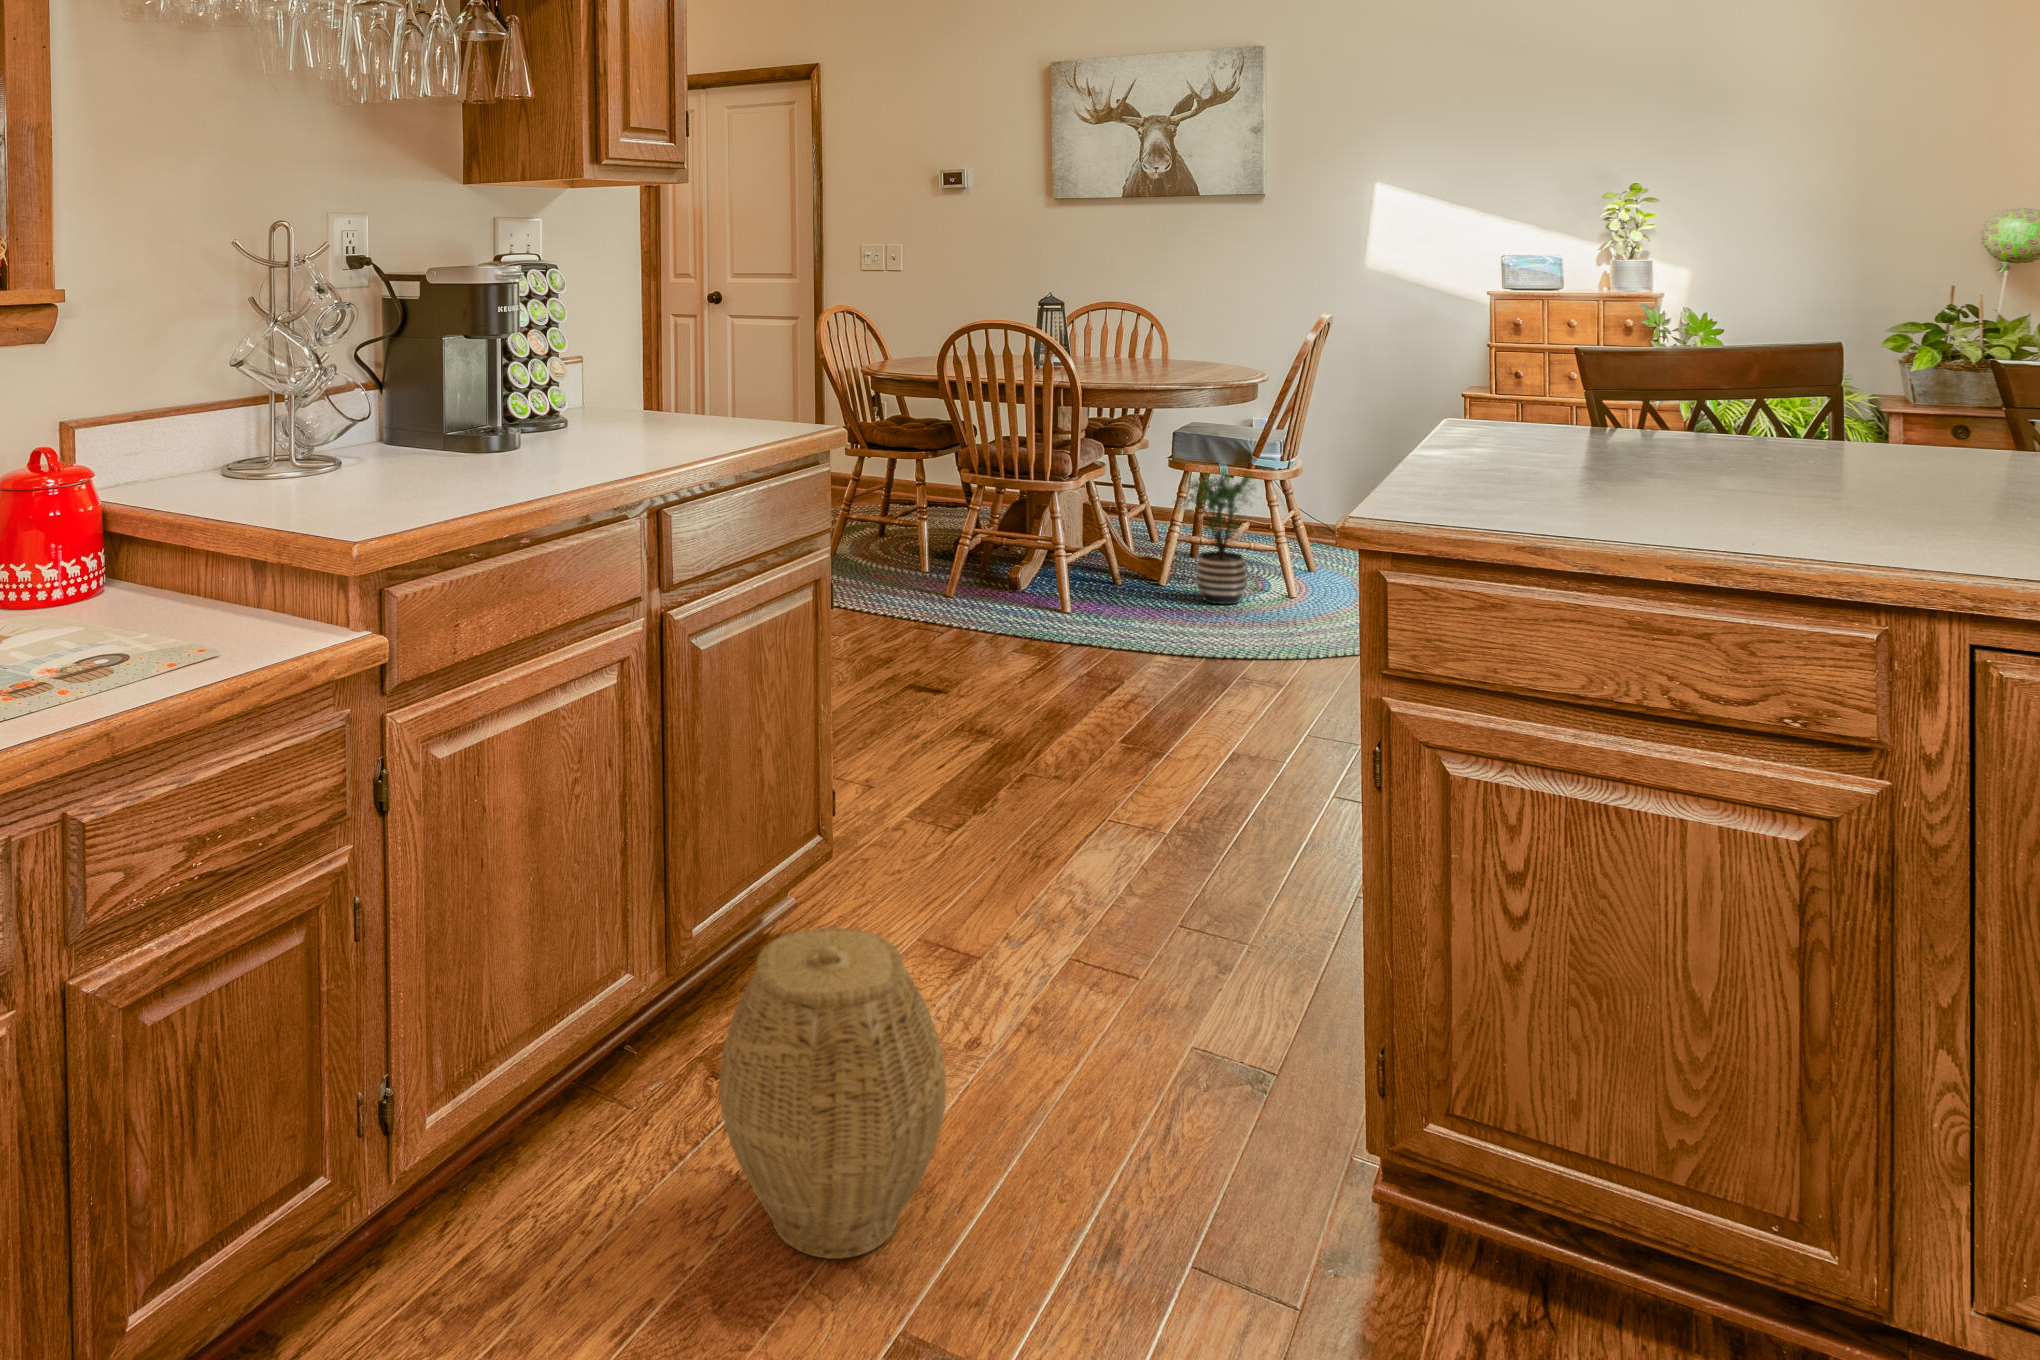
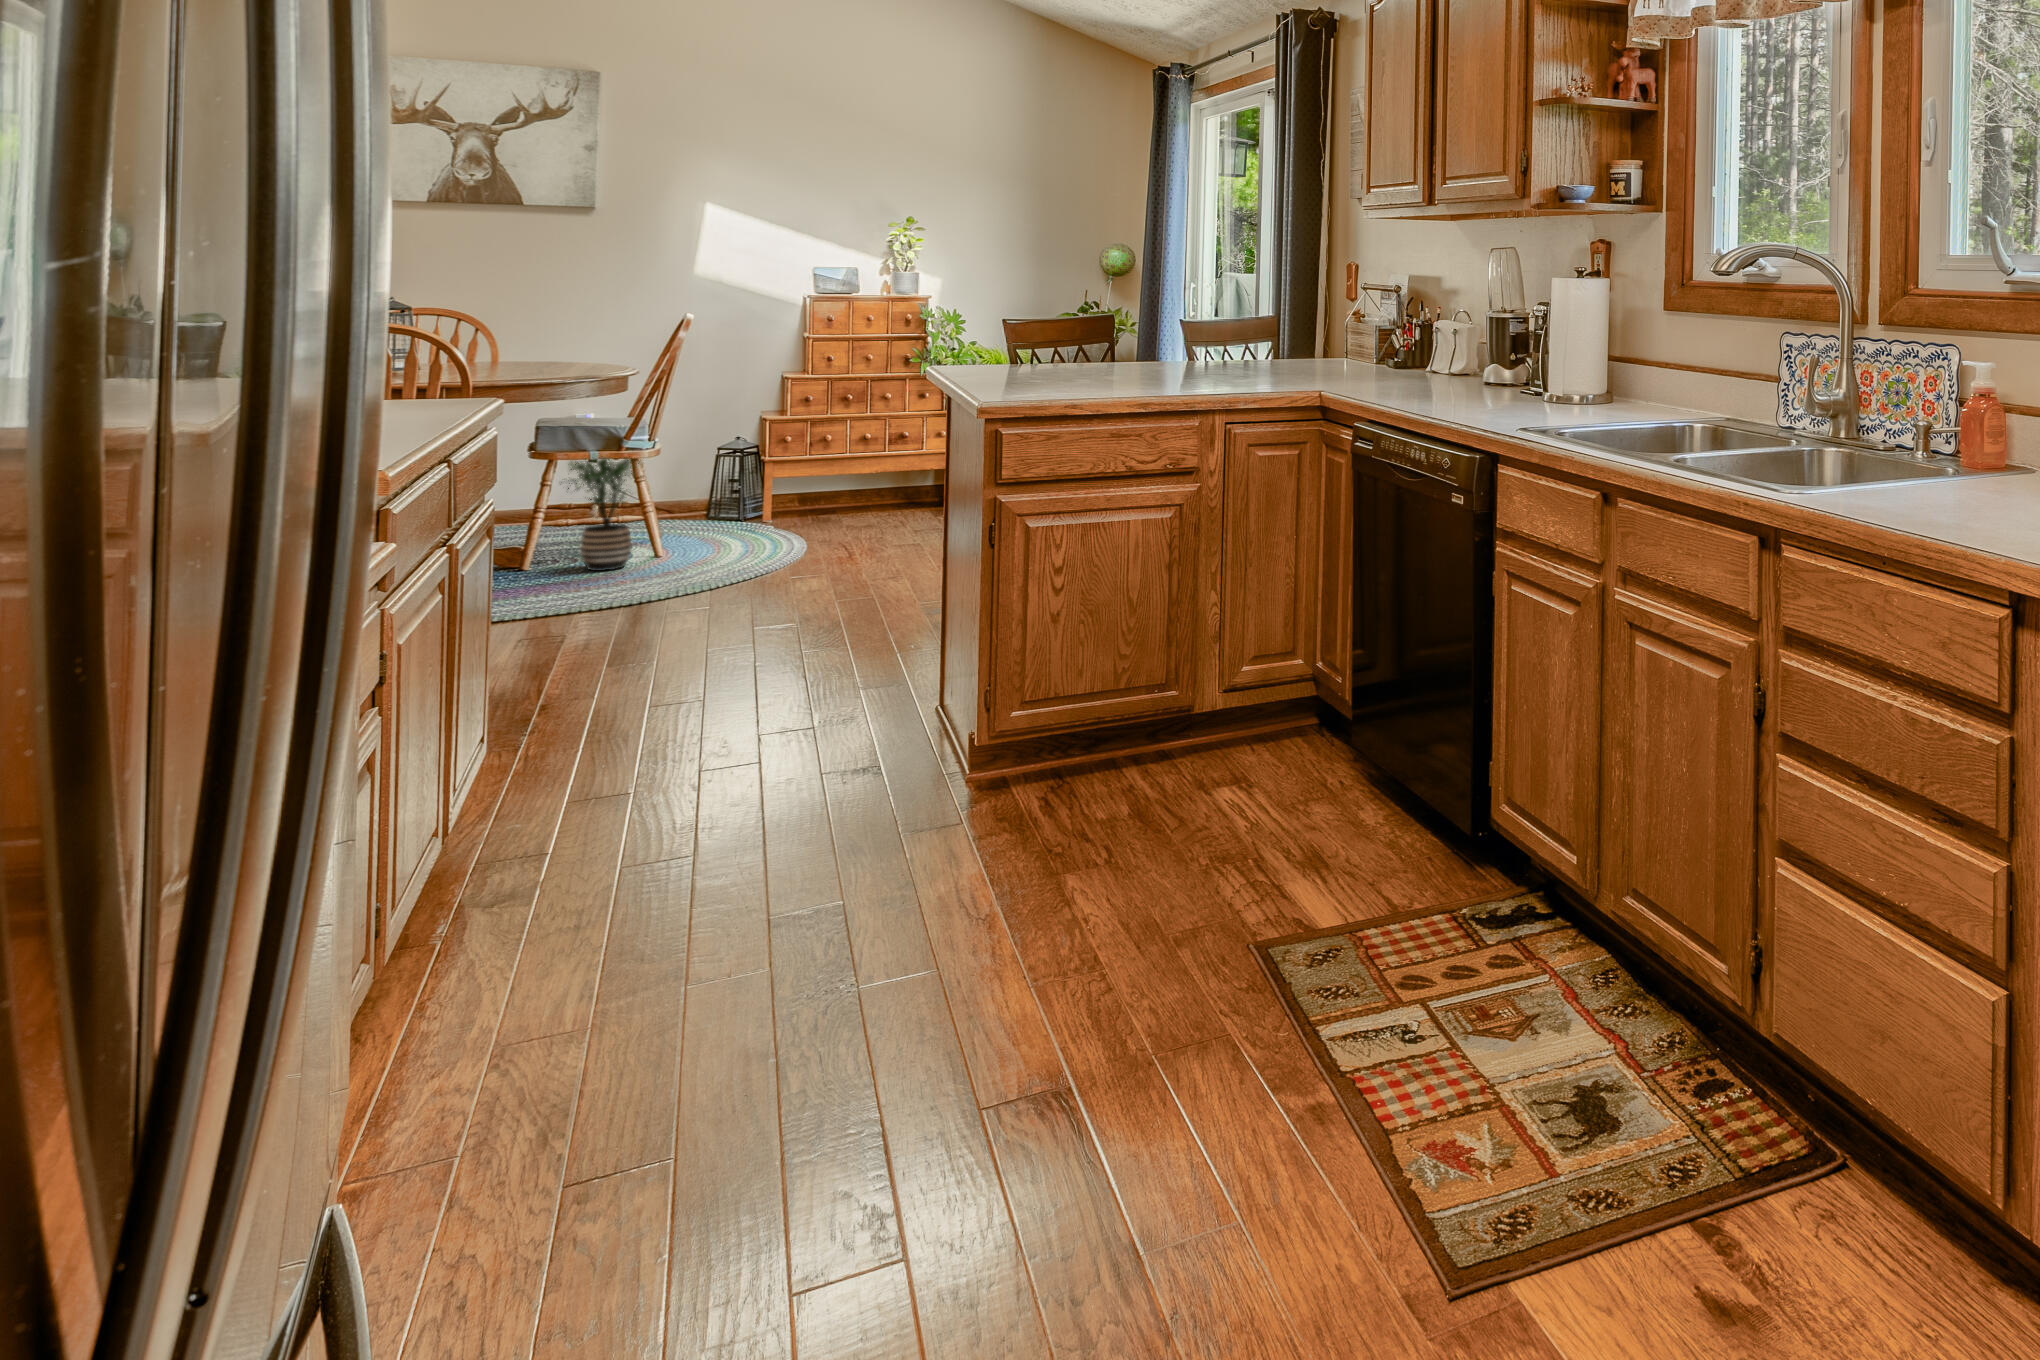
woven basket: present [719,928,946,1259] -> none [584,700,763,908]

